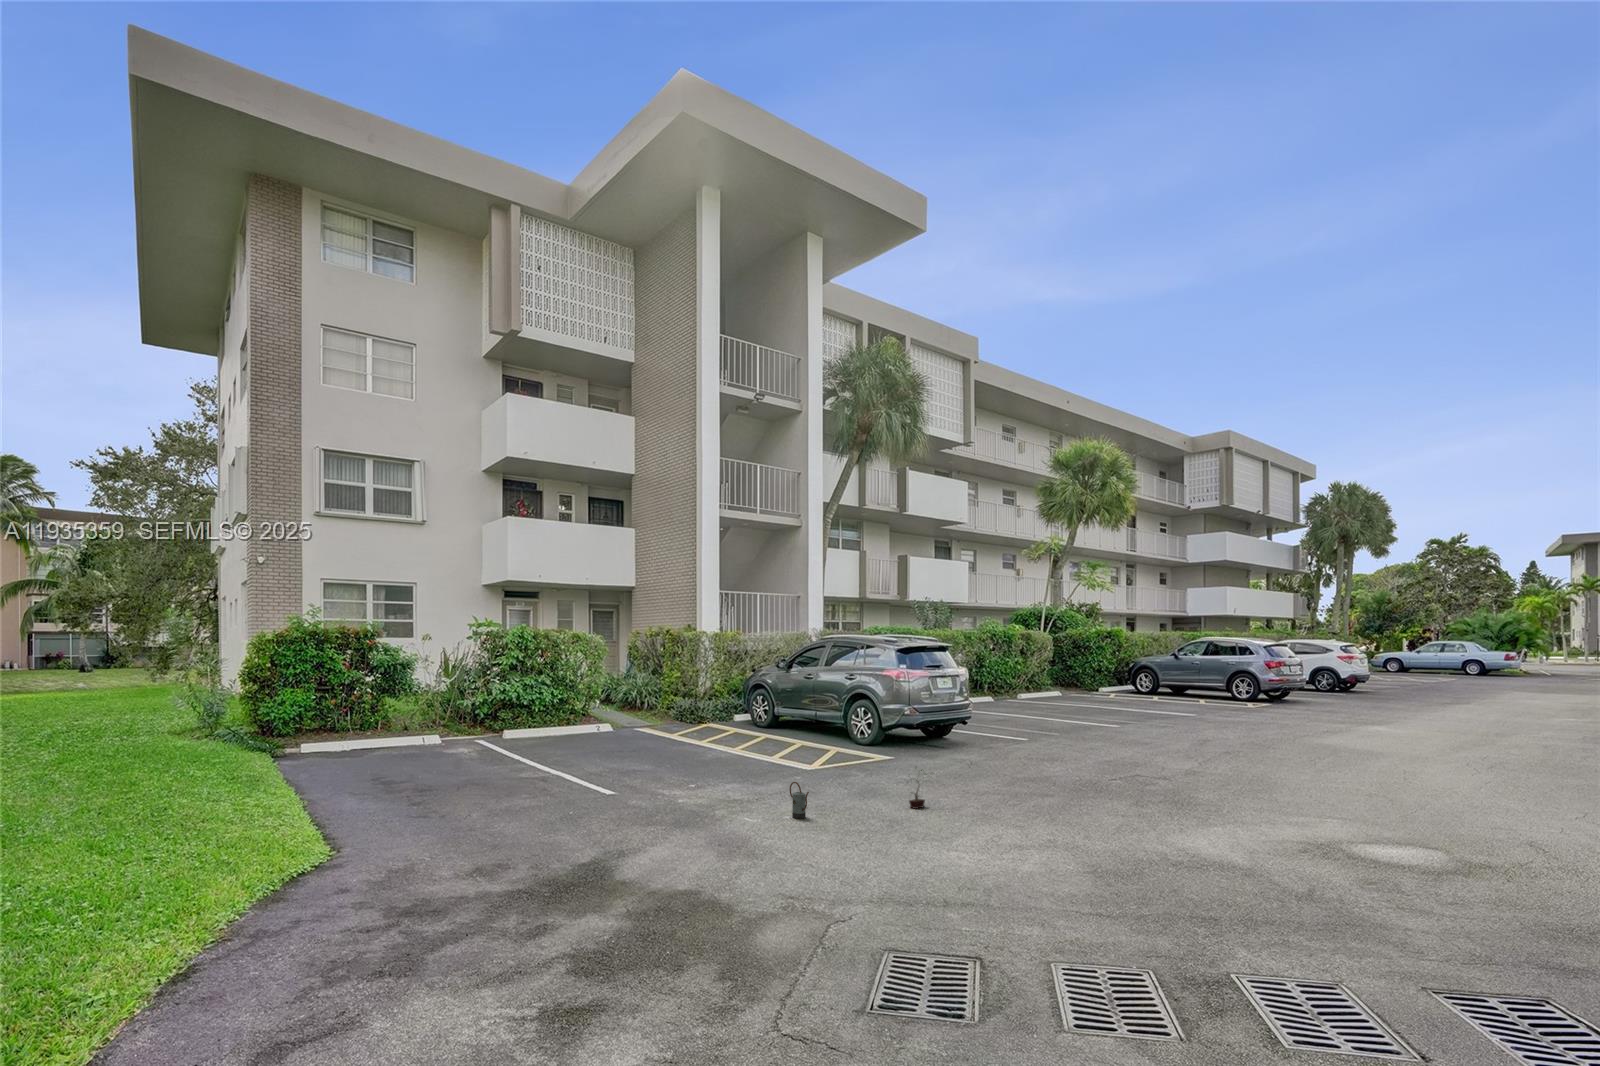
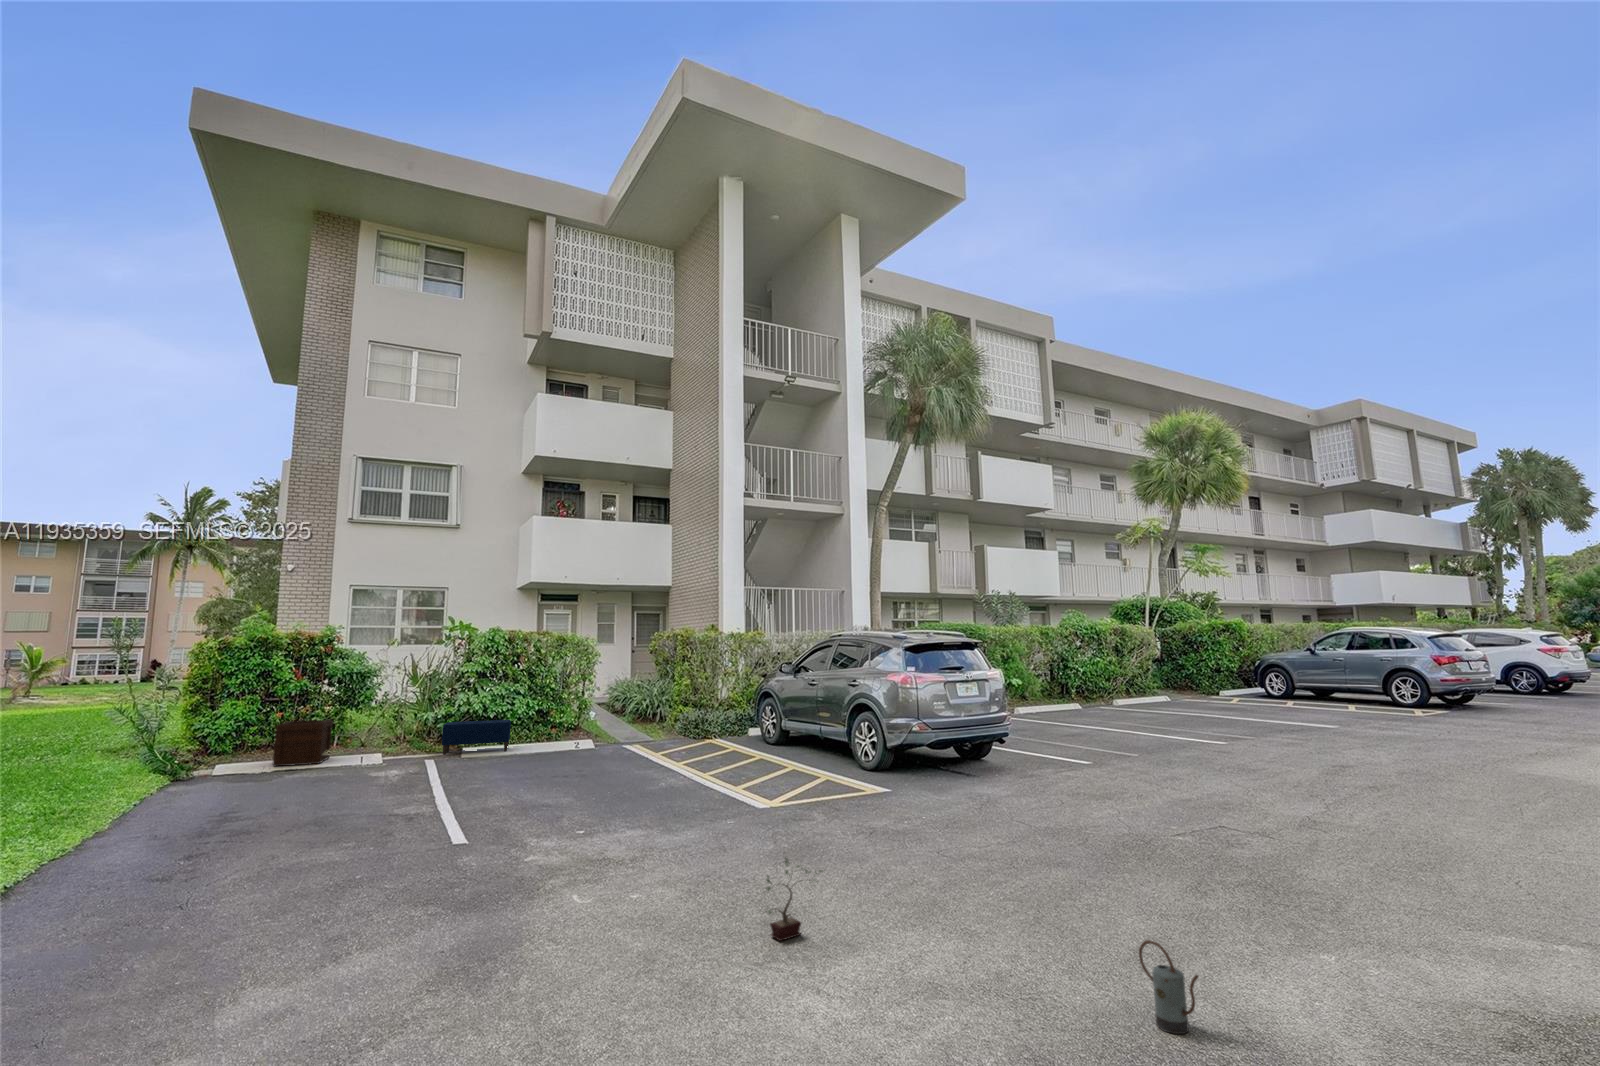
wooden crate: none [338,705,383,746] -> present [273,720,333,766]
bench: none [477,707,538,737] -> present [442,720,511,755]
watering can: present [790,782,809,819] -> present [1139,940,1199,1034]

